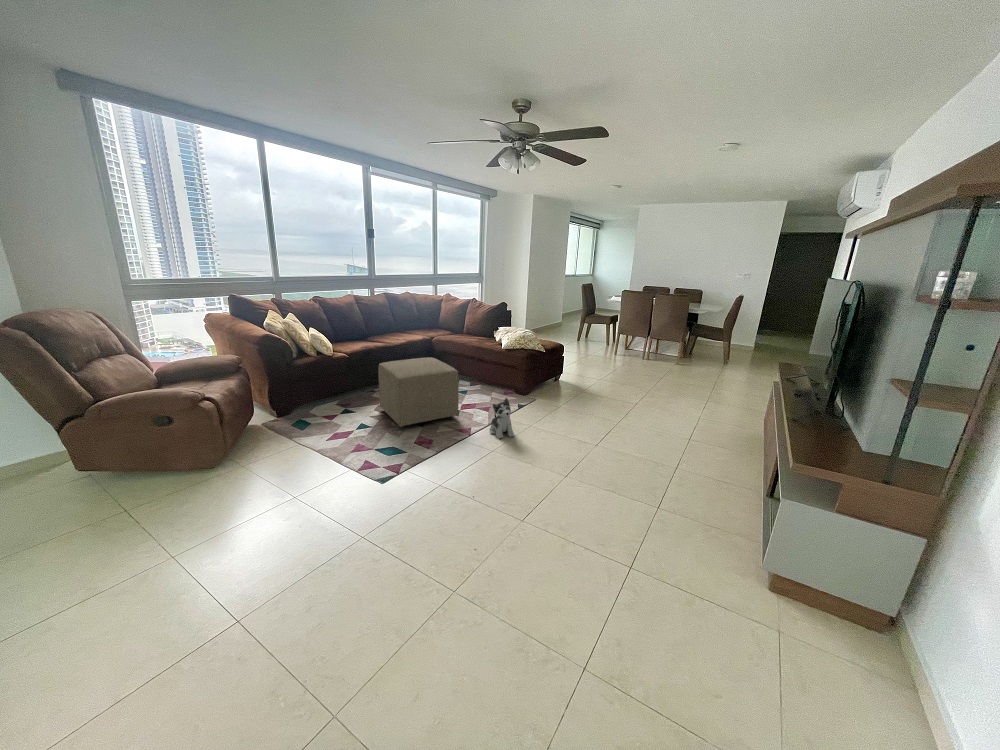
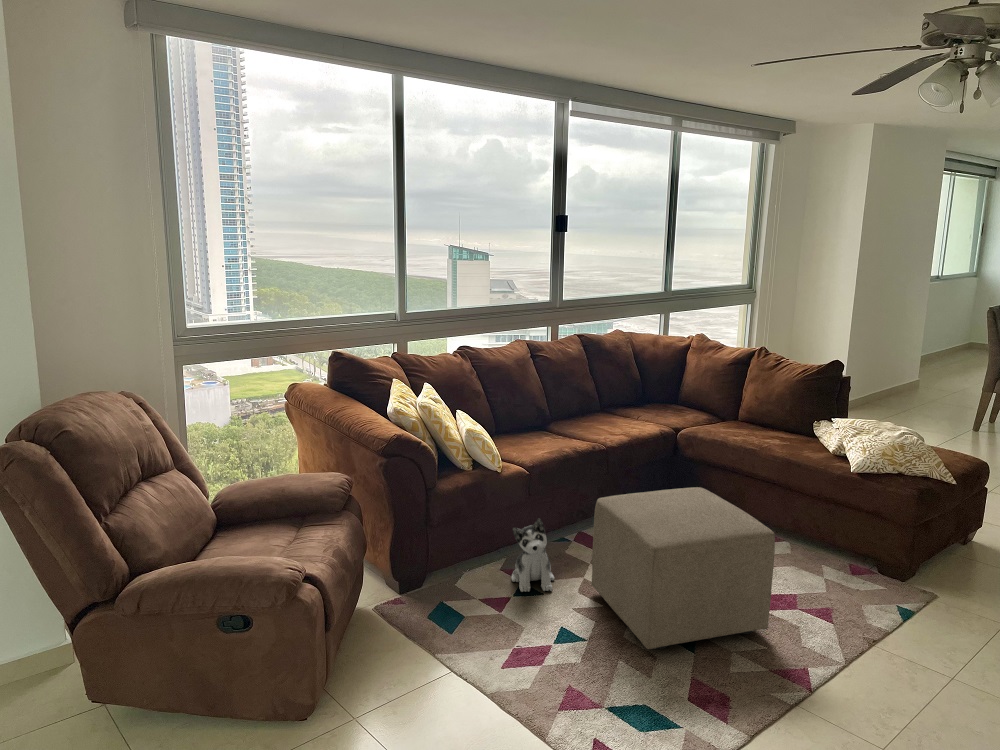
plush toy: present [490,398,514,438] -> present [511,518,554,592]

